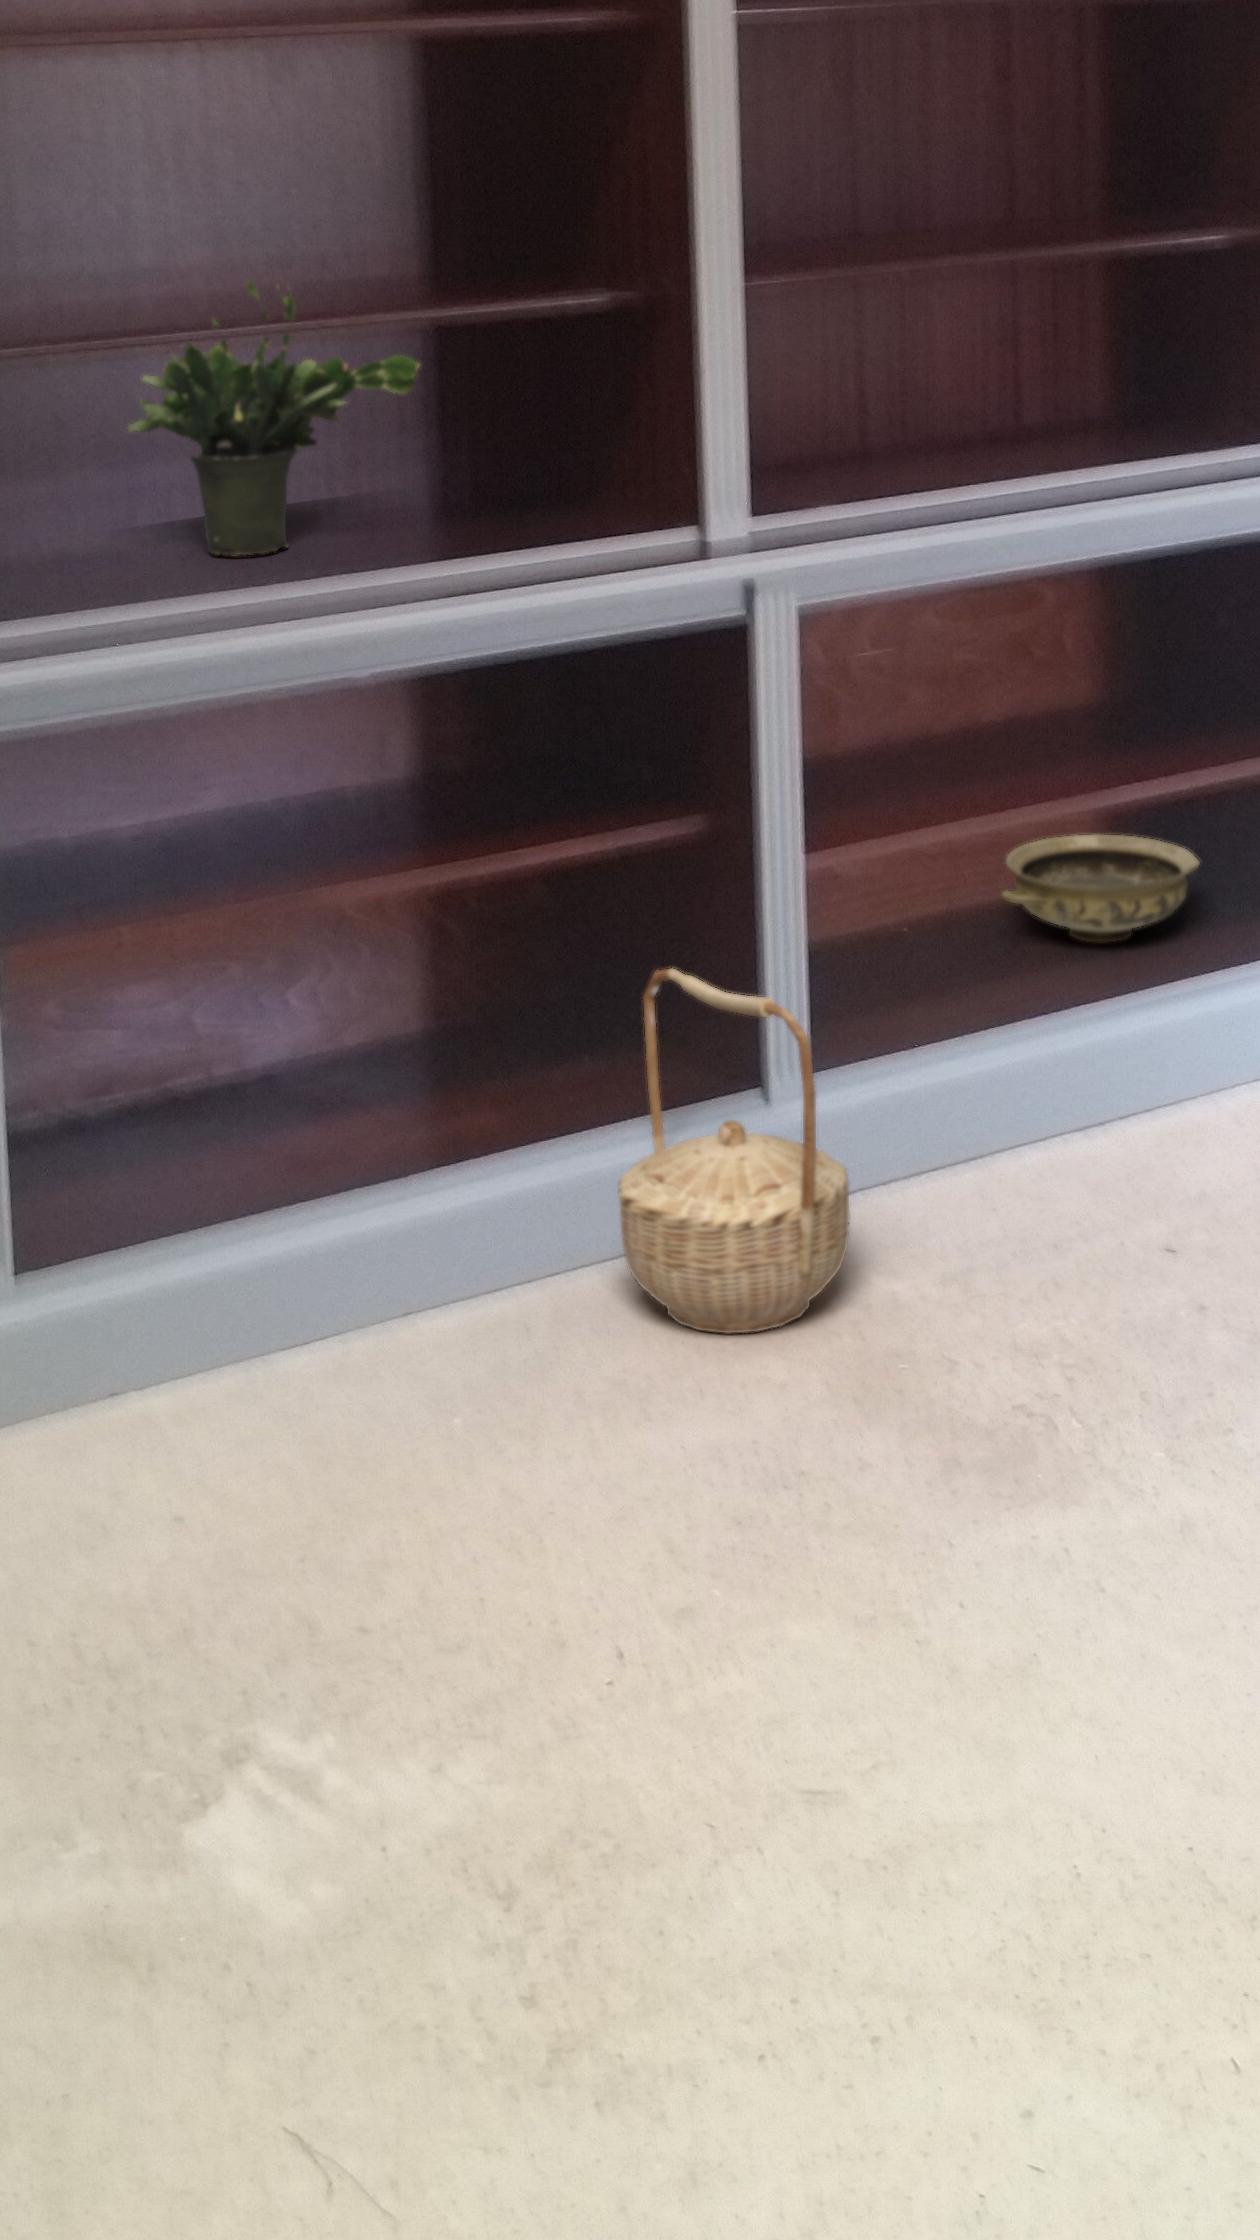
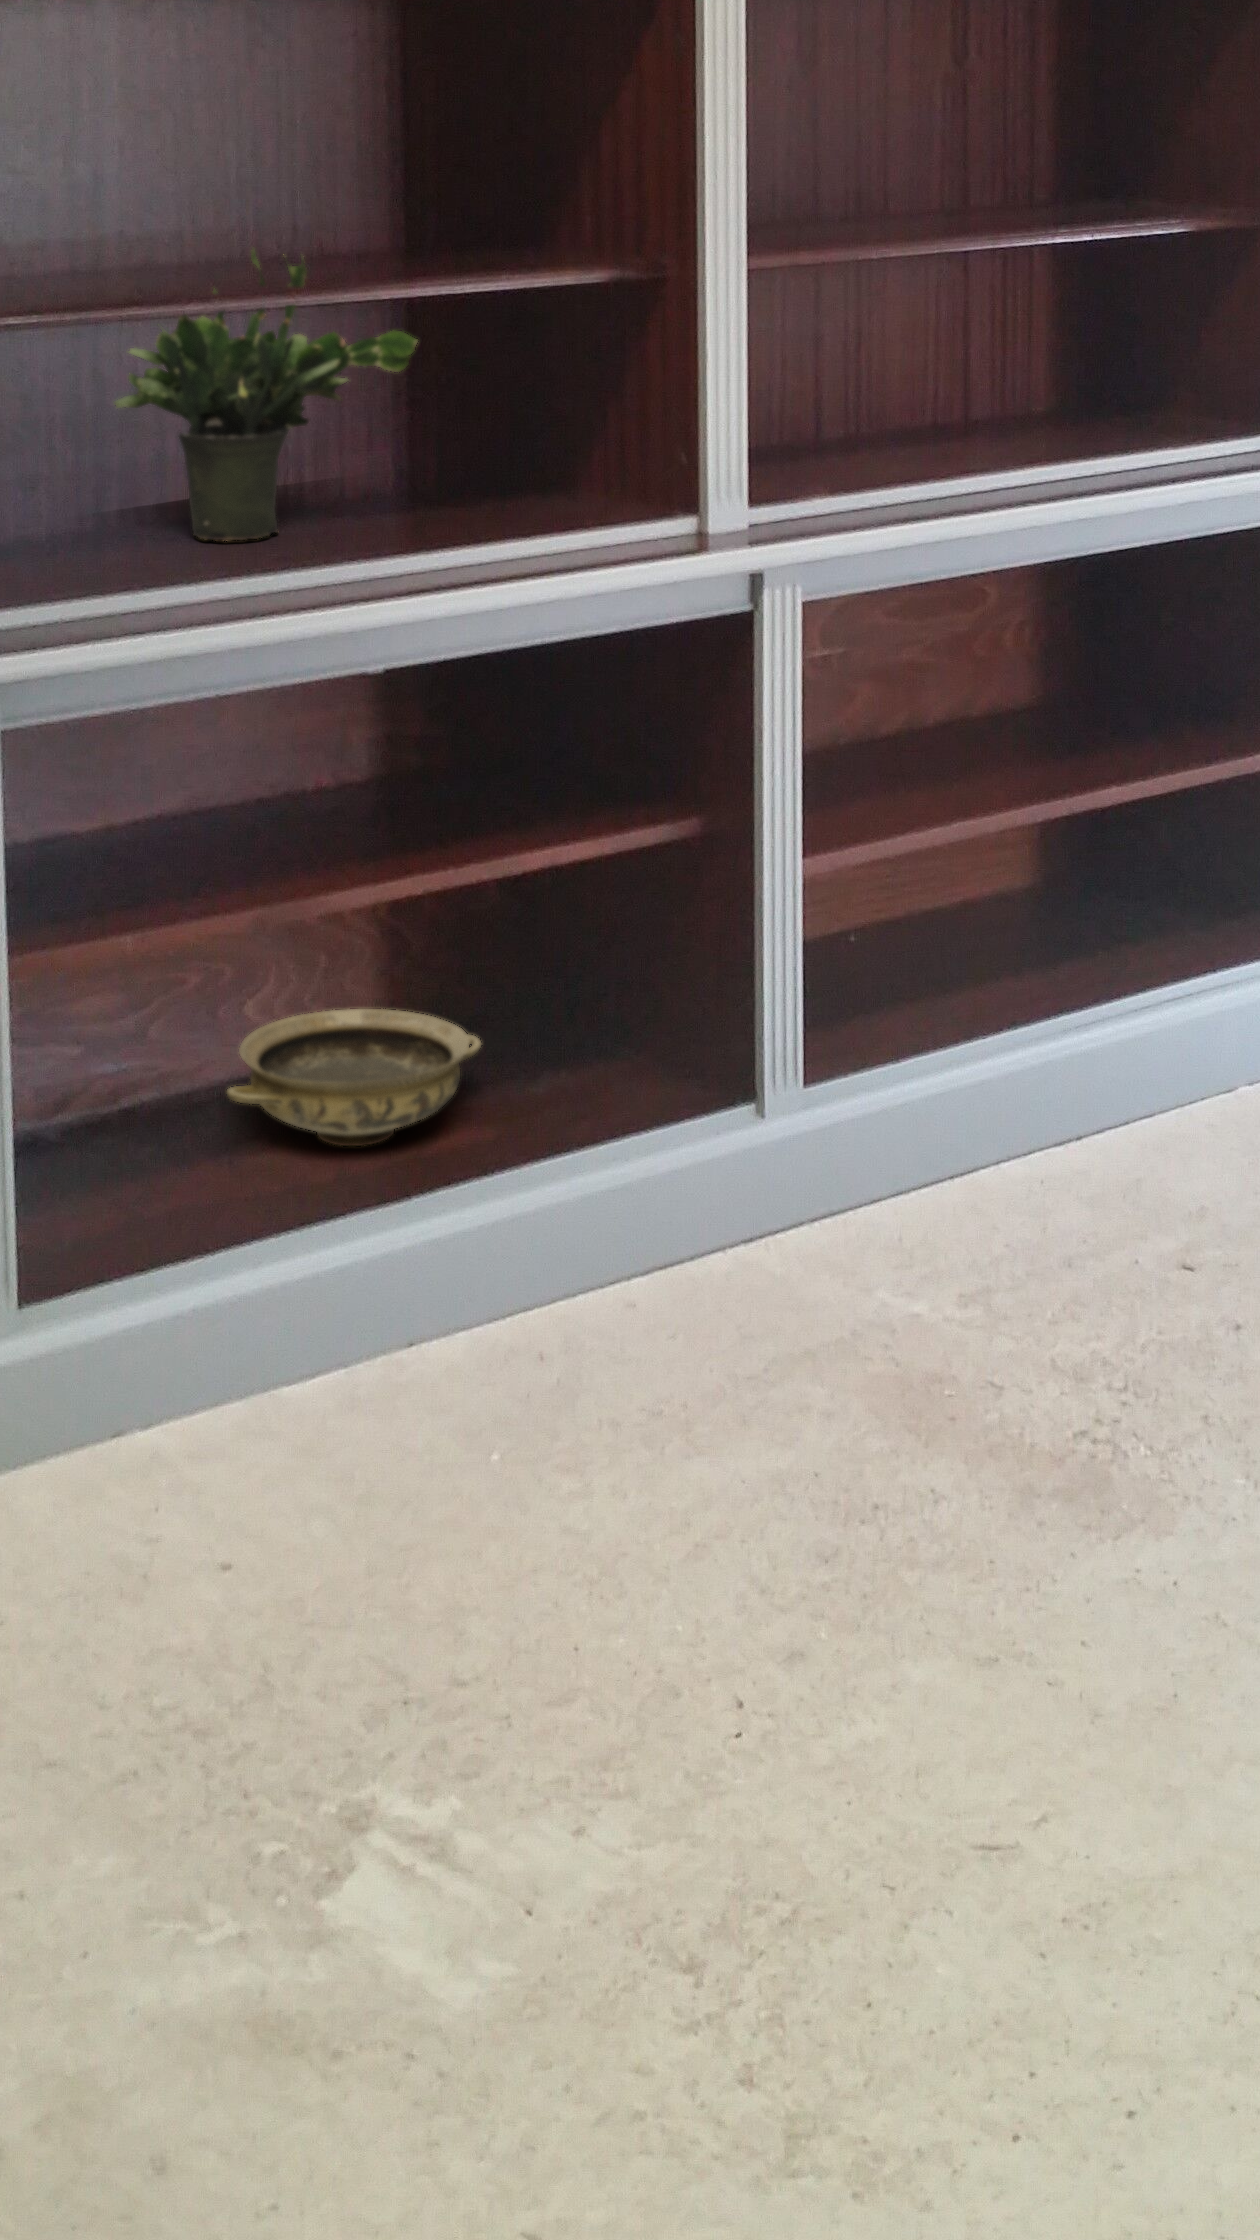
ceramic bowl: present [1002,835,1200,942] -> present [227,1009,482,1146]
basket: present [619,969,850,1333] -> none [638,976,880,1357]

